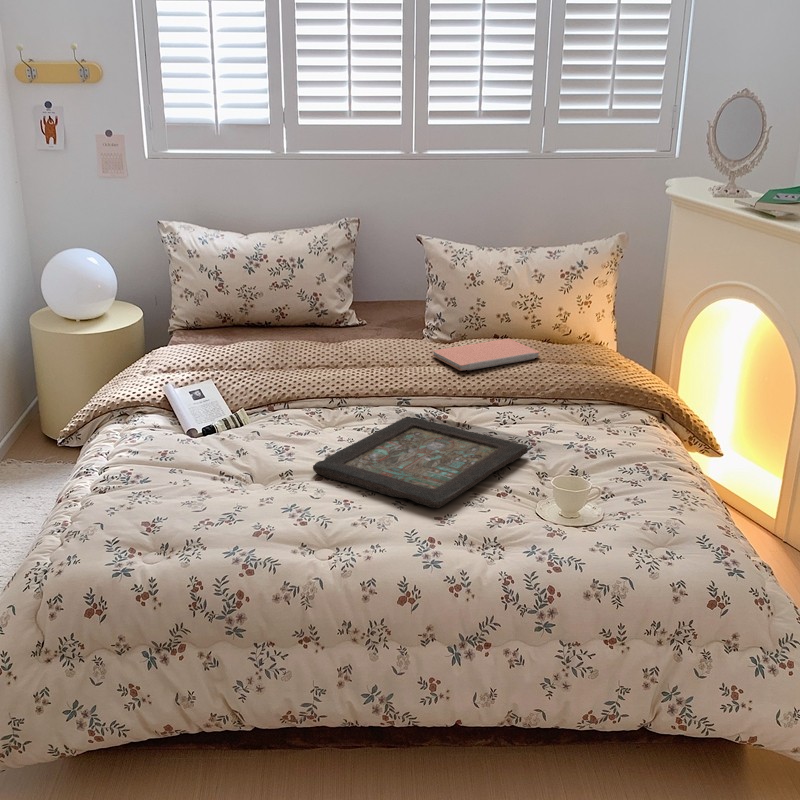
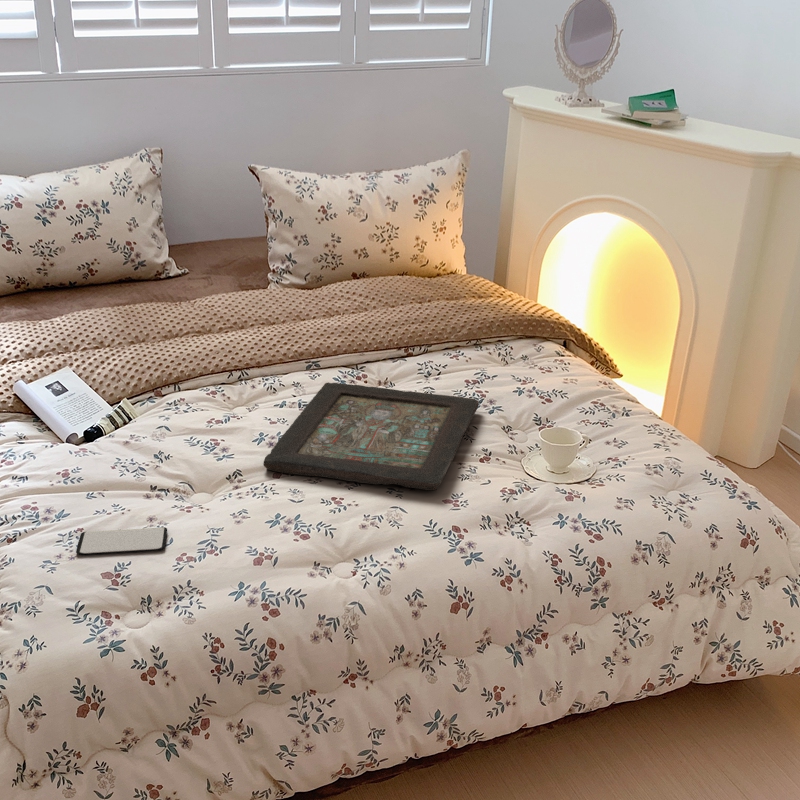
notebook: present [432,339,540,371] -> none [308,276,423,320]
smartphone: none [136,493,210,514] -> present [76,527,167,555]

